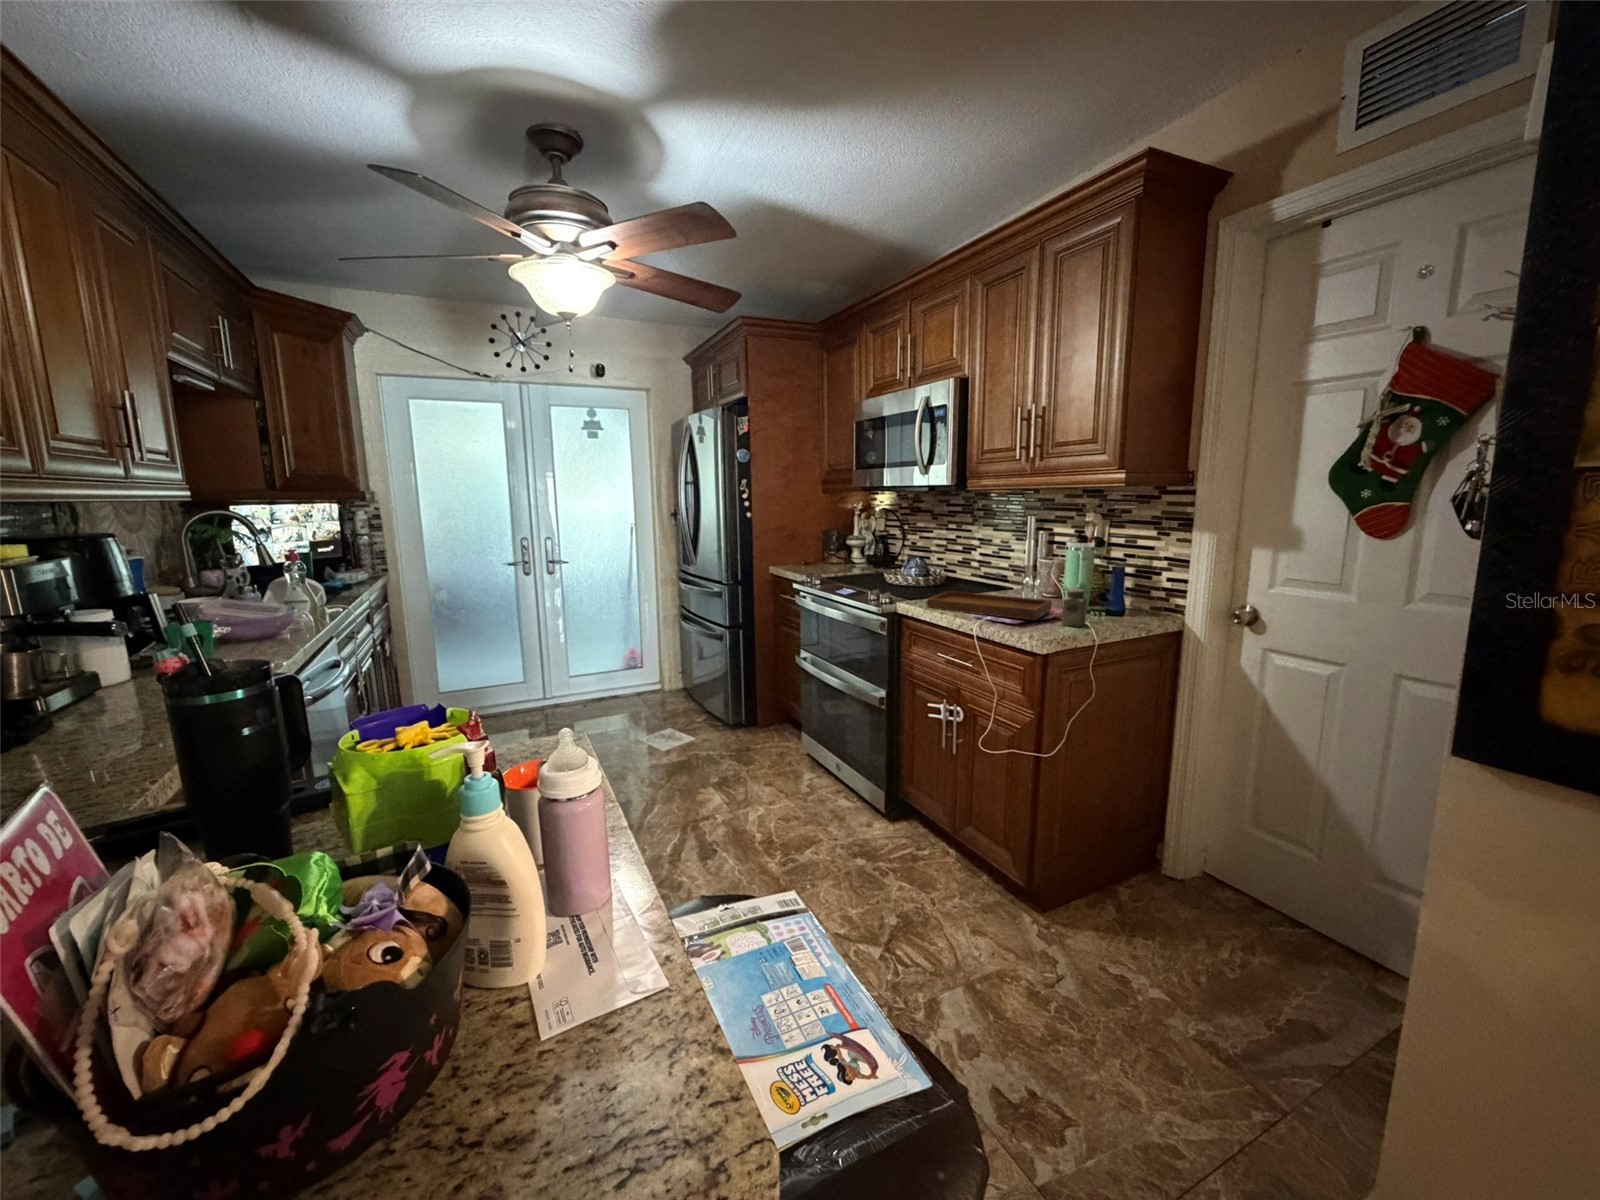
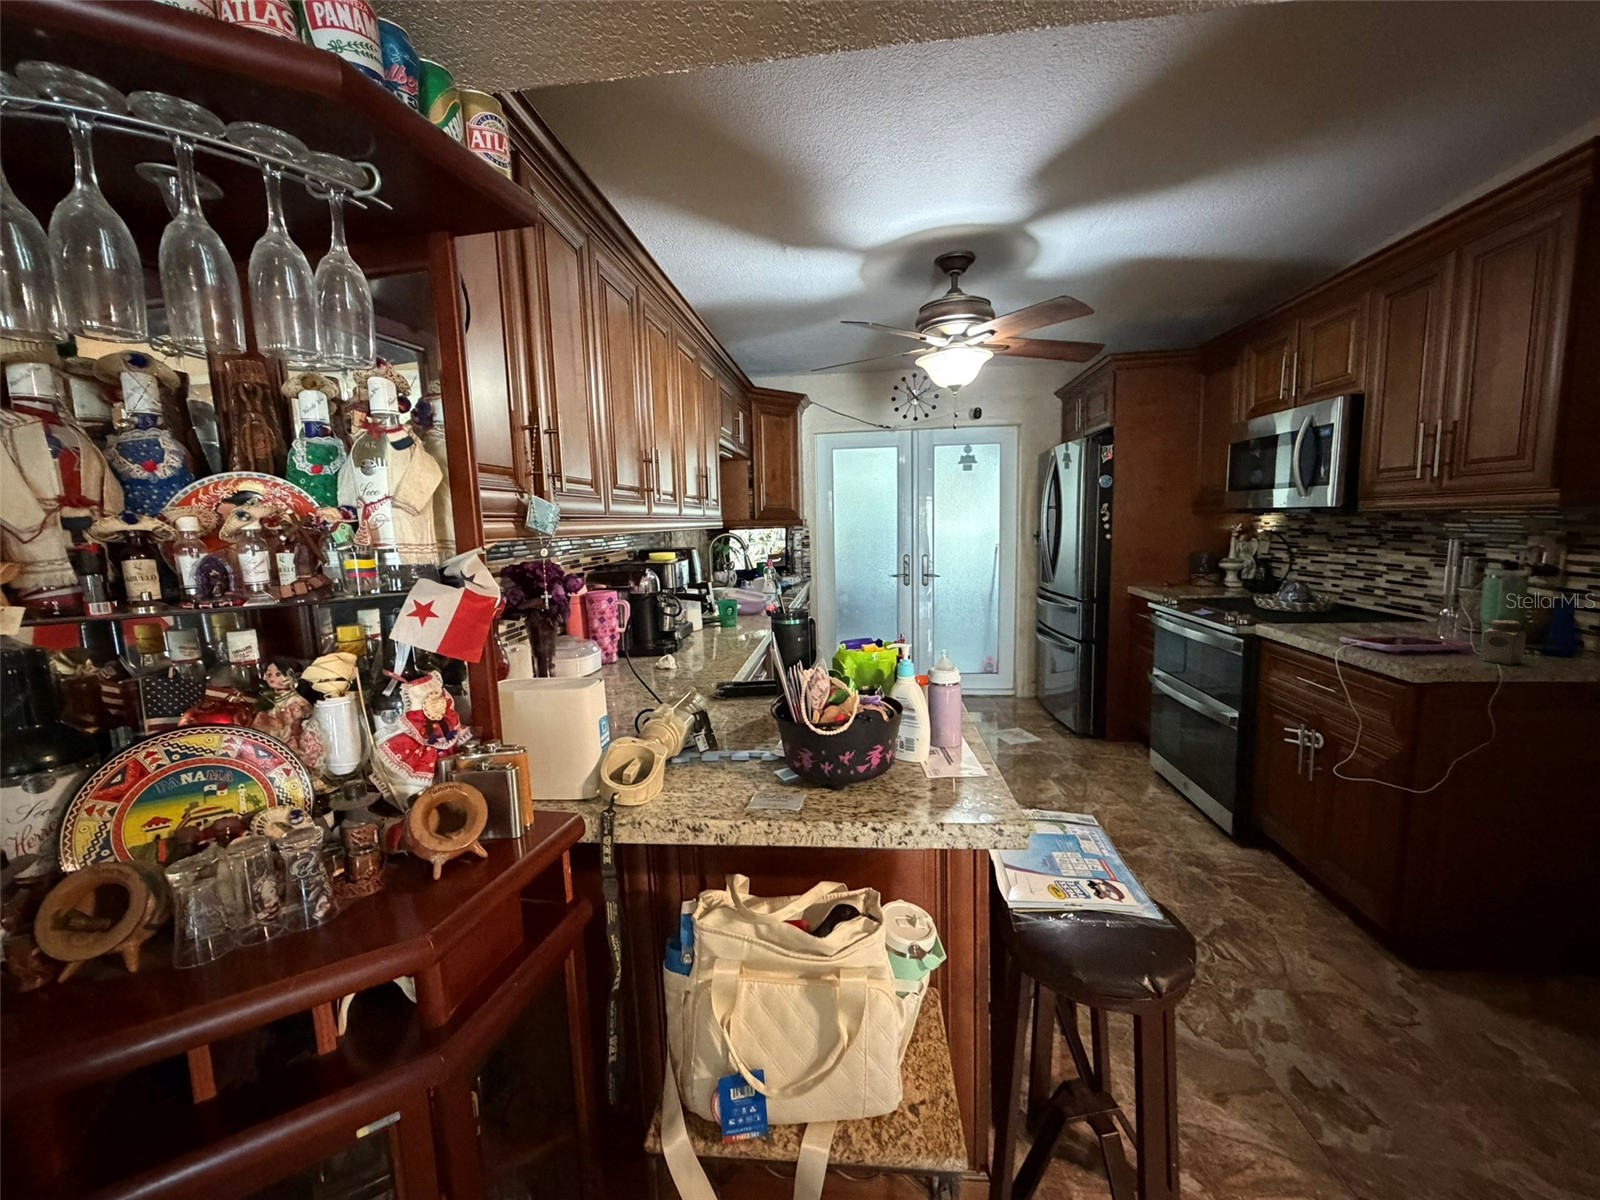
tray: present [927,572,1052,620] -> none [1294,598,1478,653]

